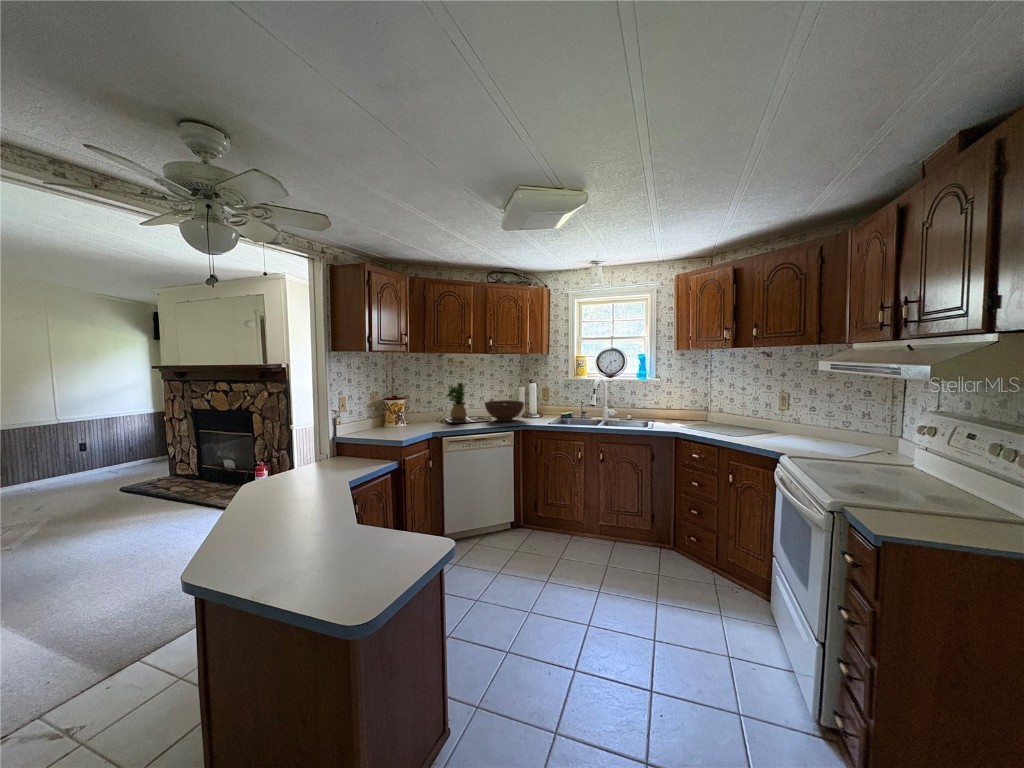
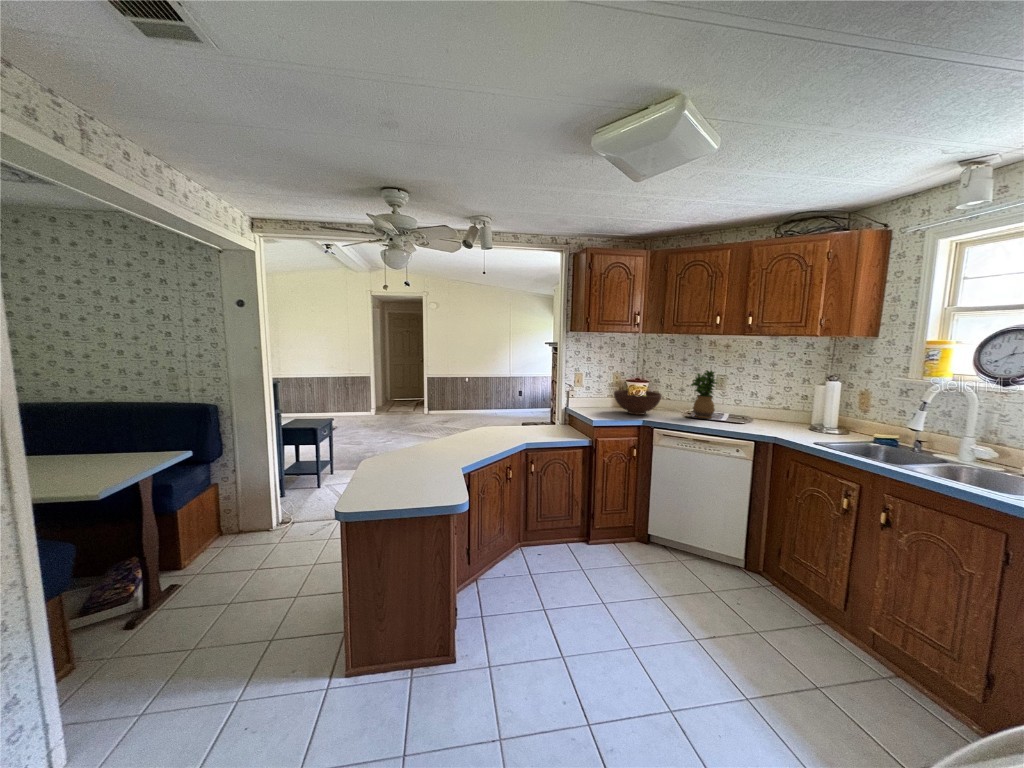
fruit bowl: present [485,400,524,421] -> present [614,390,662,415]

